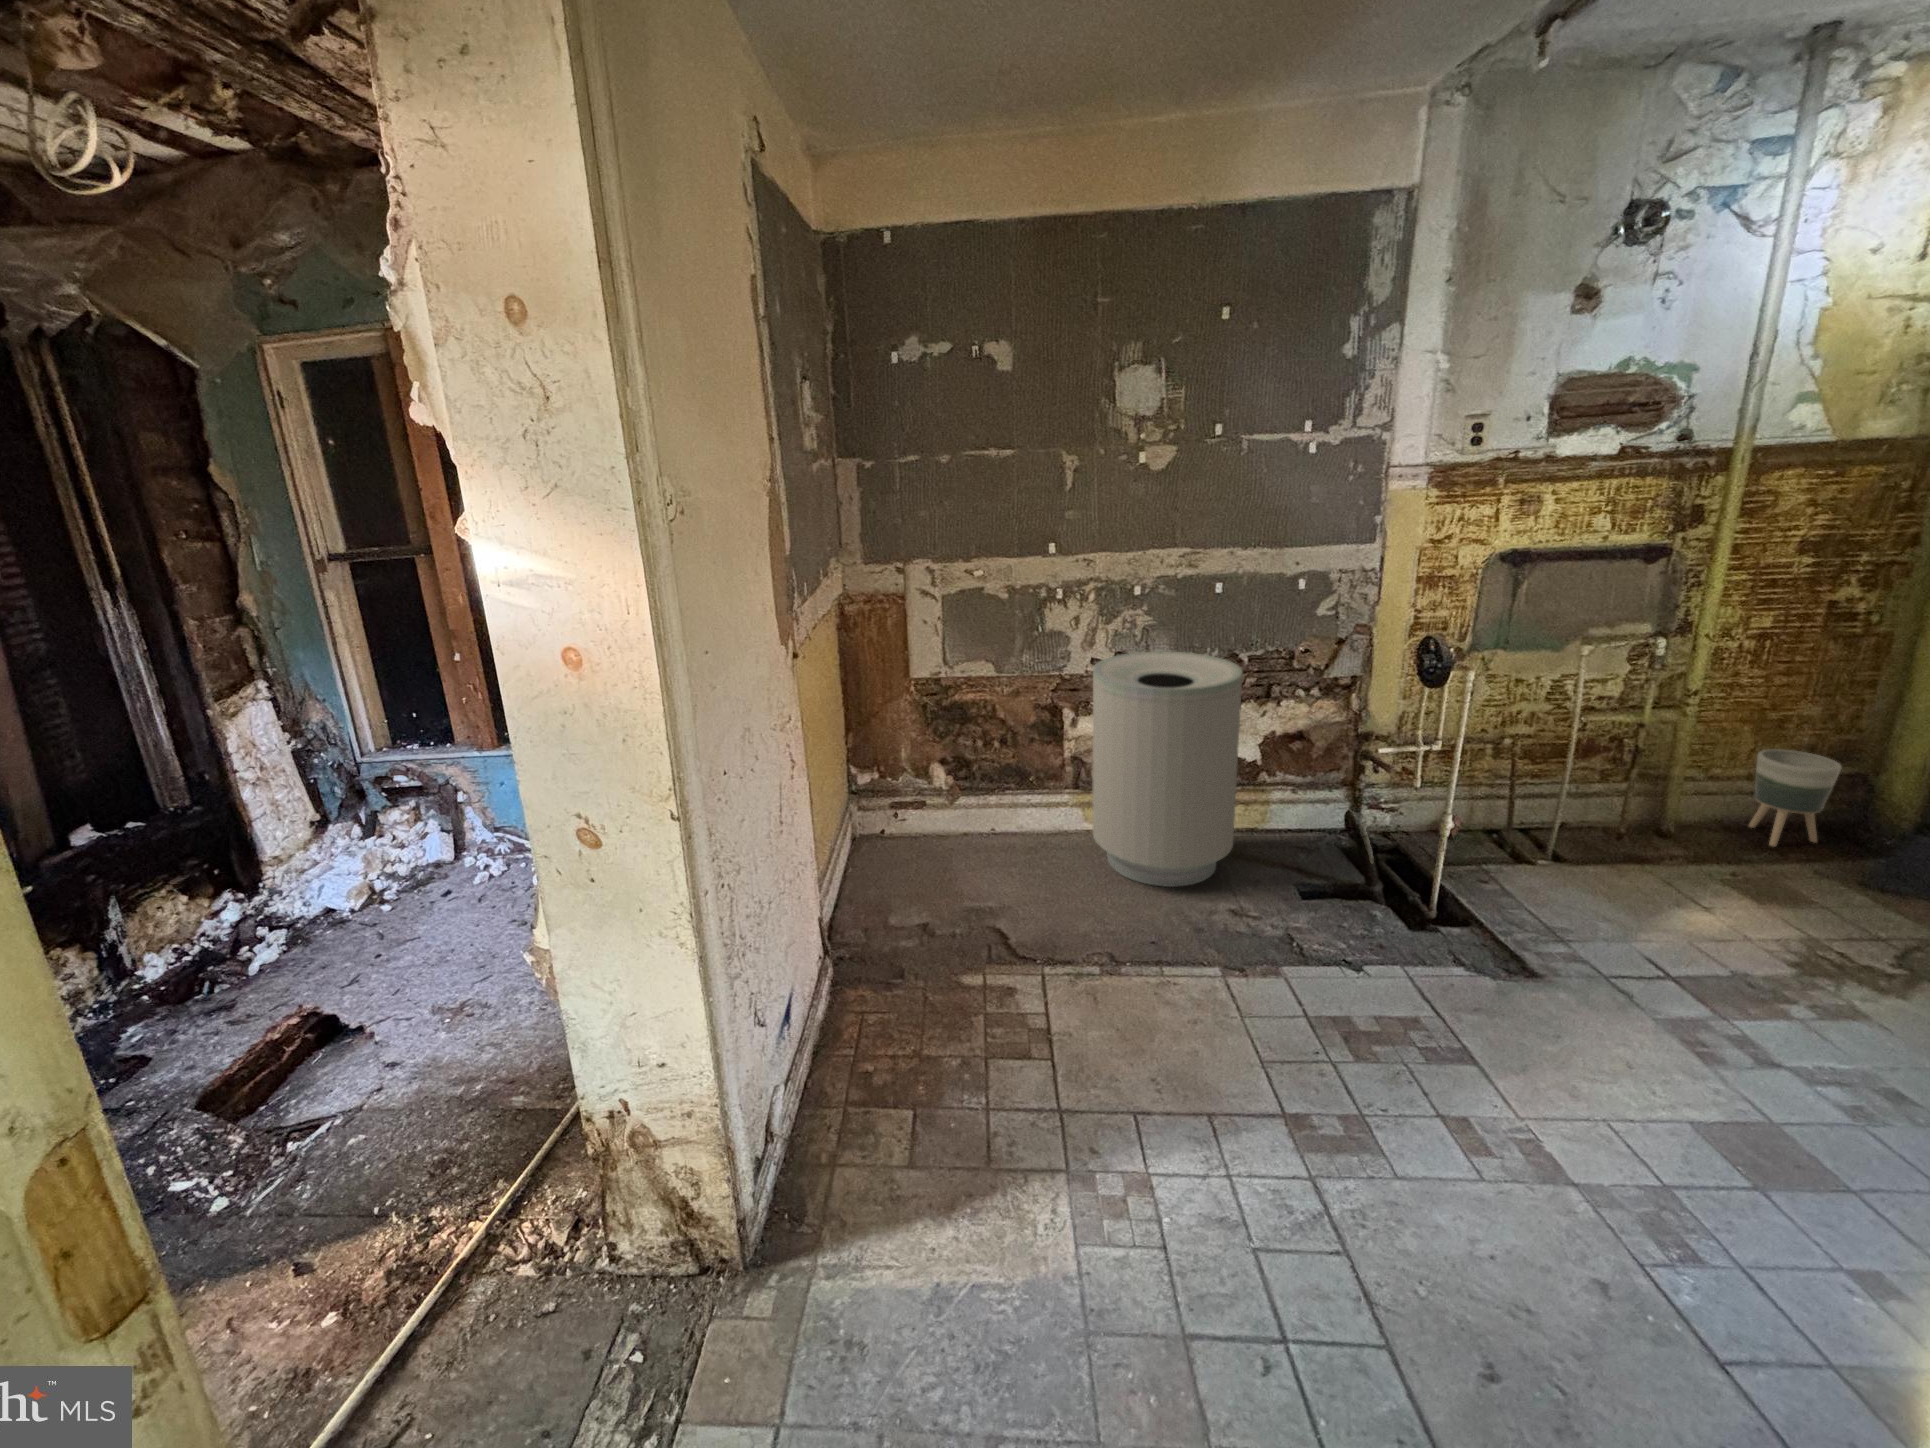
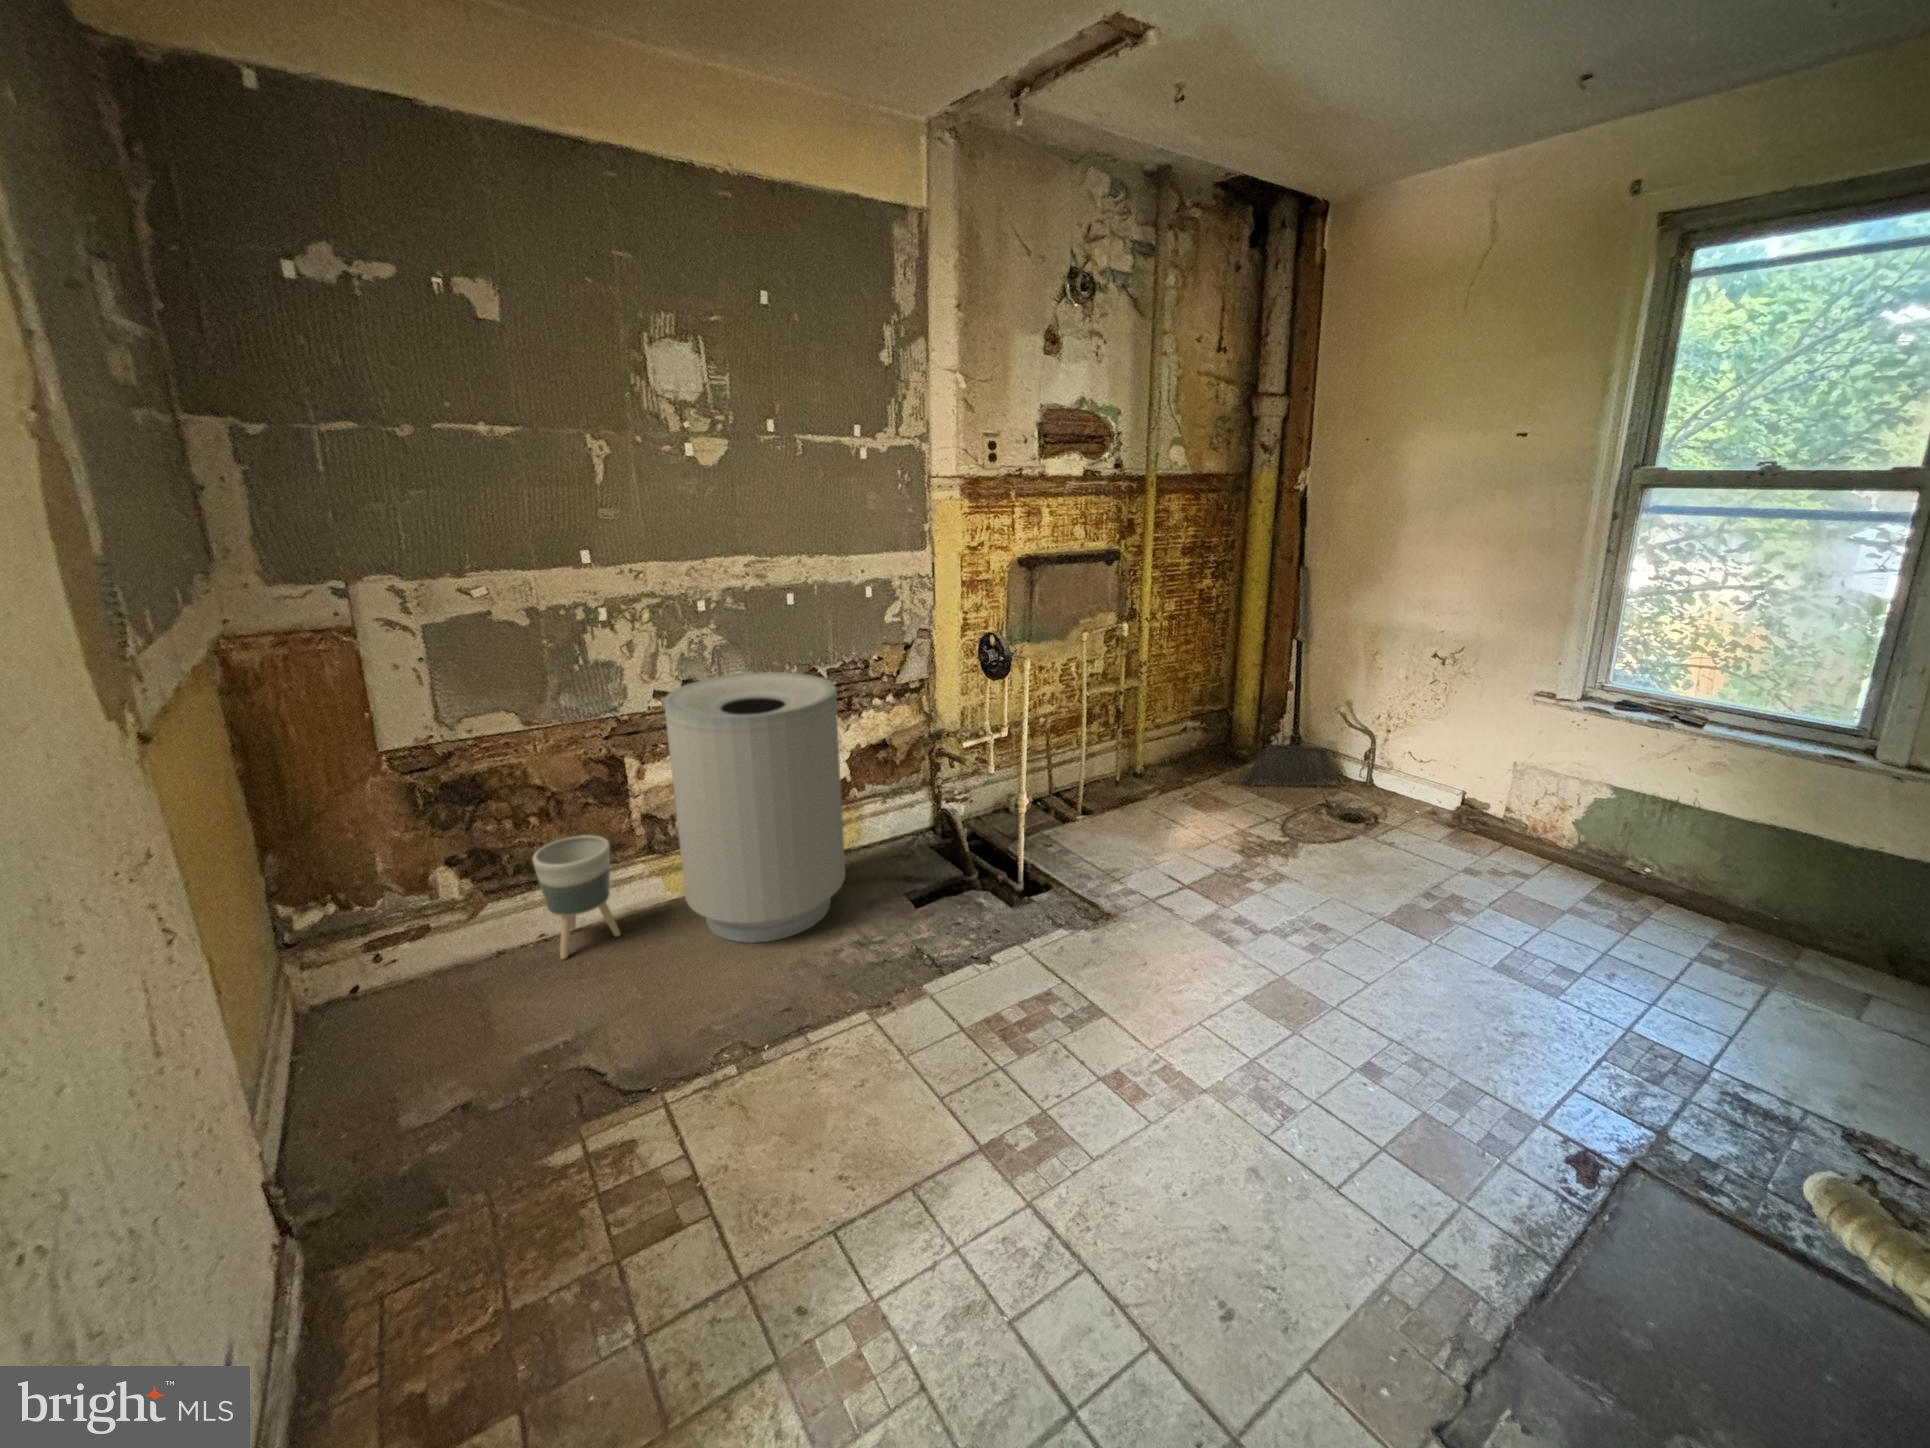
planter: present [1749,749,1841,847] -> present [533,835,620,959]

